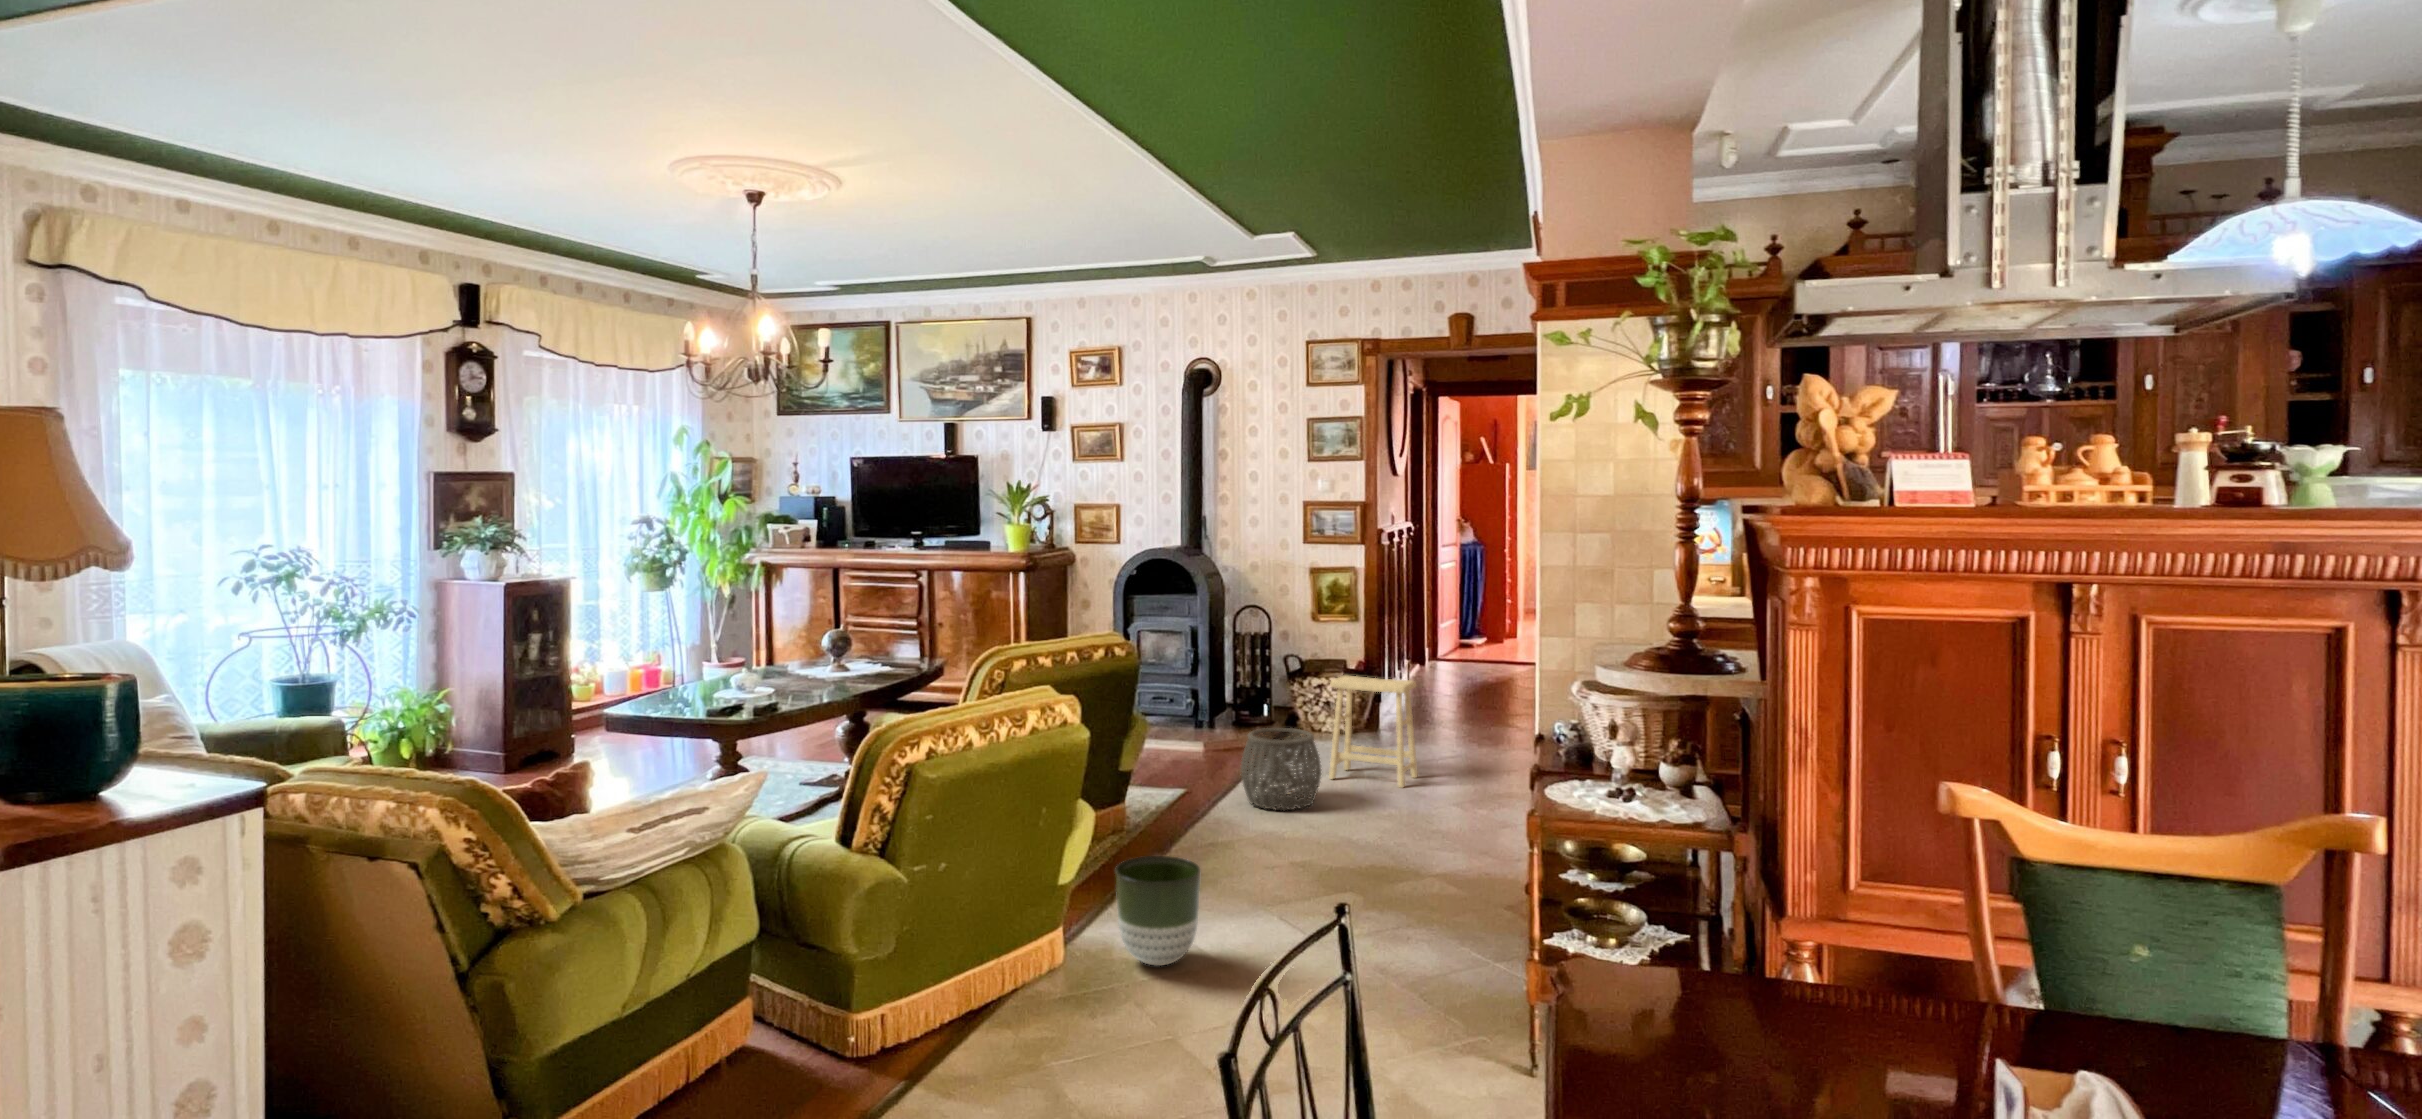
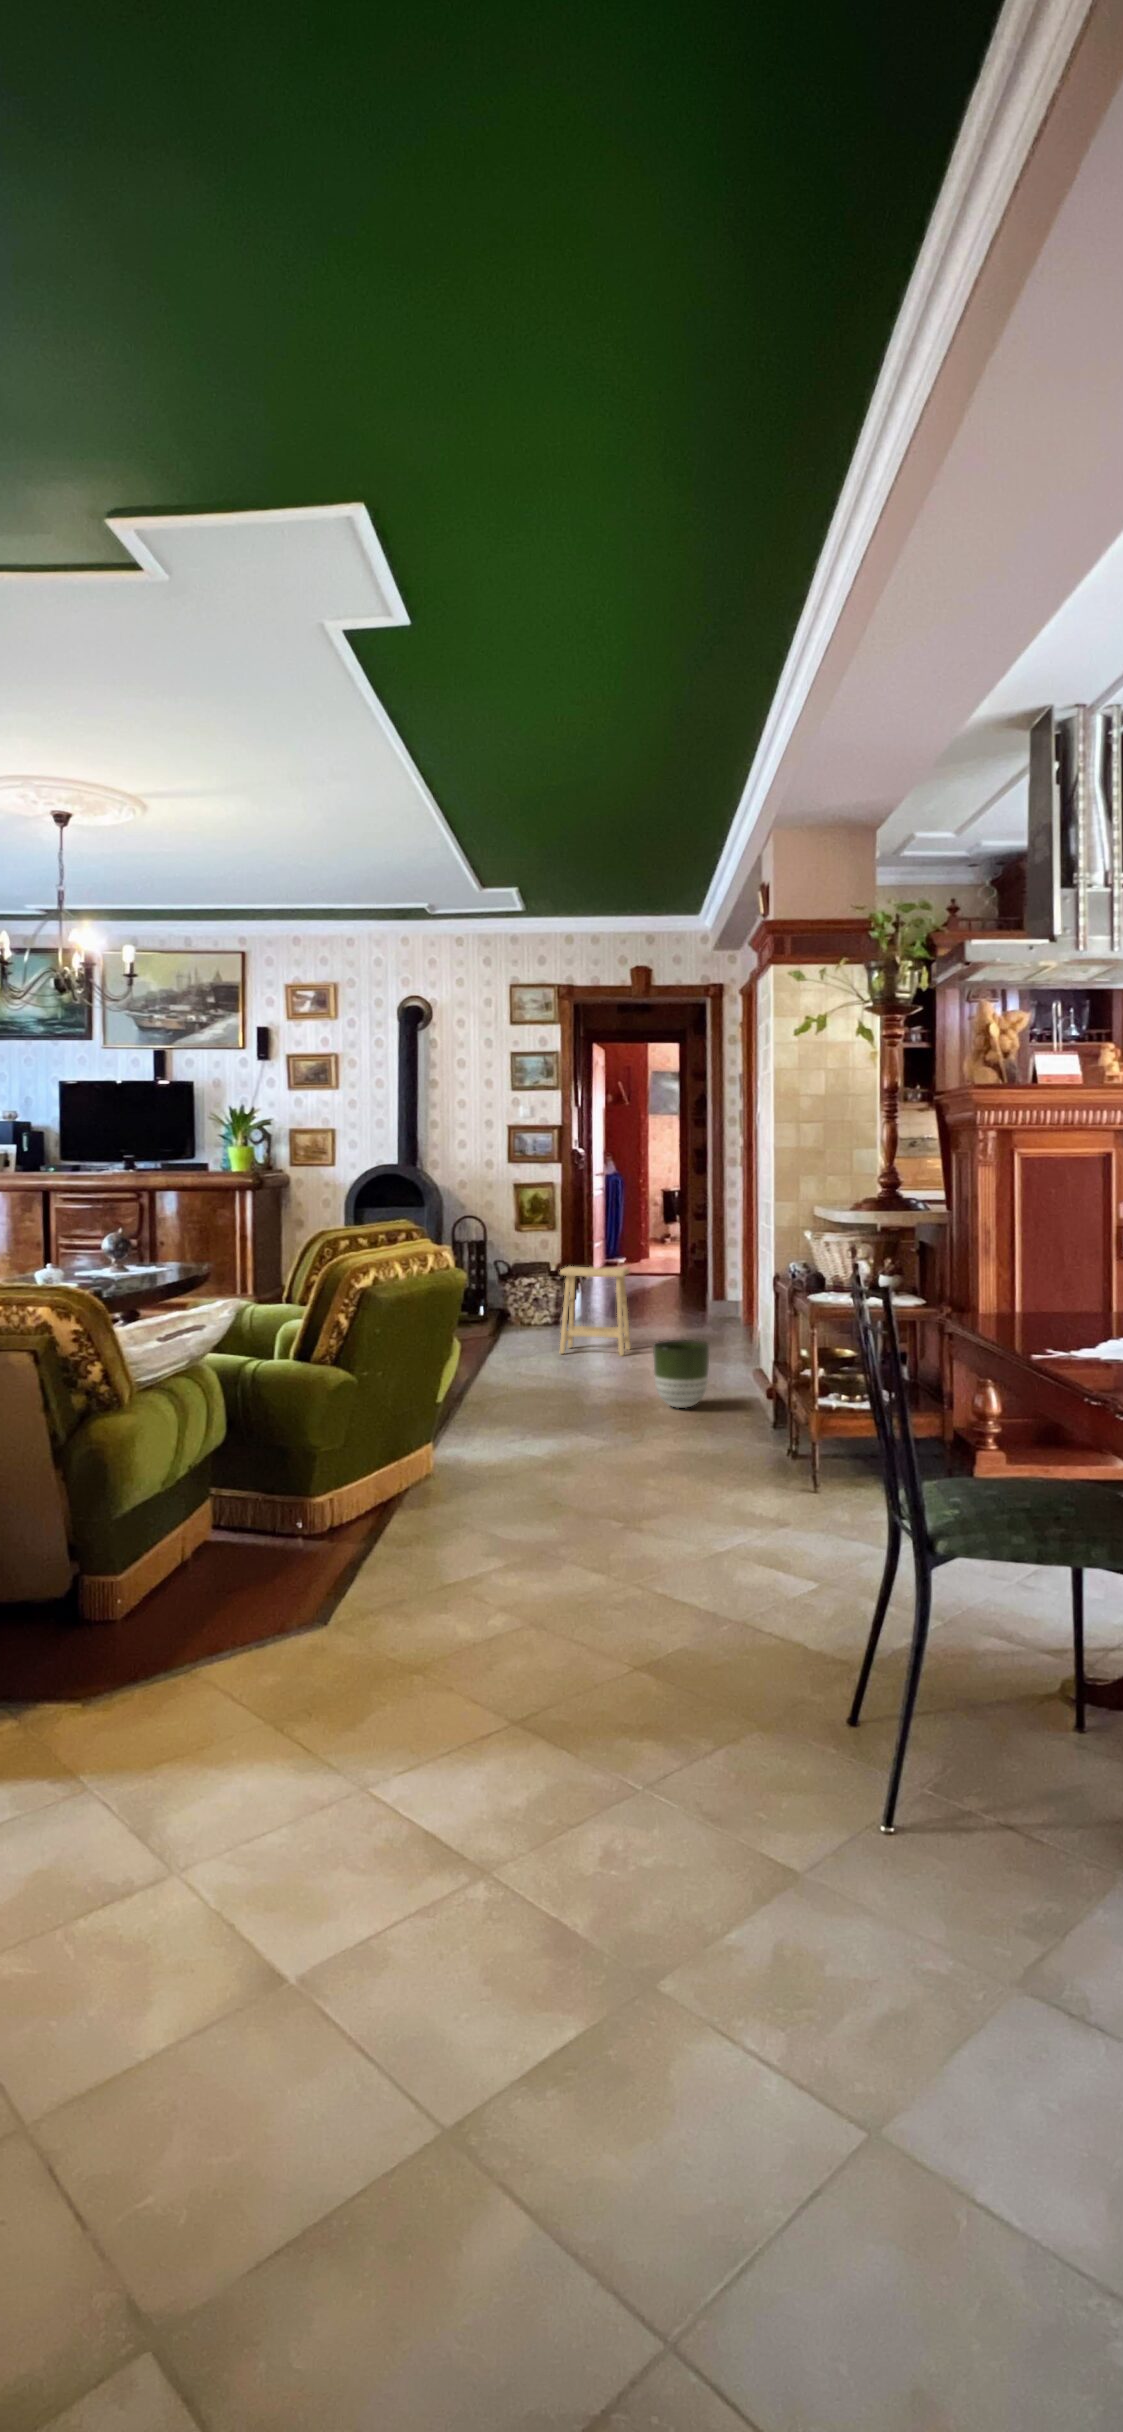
woven basket: present [1241,728,1321,810] -> none [496,1308,566,1375]
planter: present [1115,856,1201,966] -> present [653,1340,710,1408]

